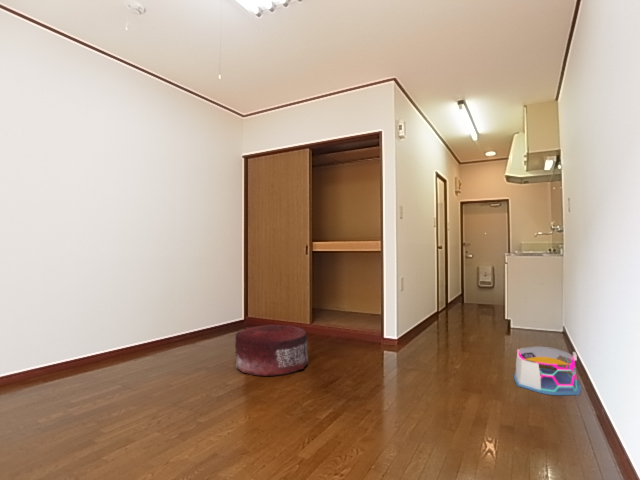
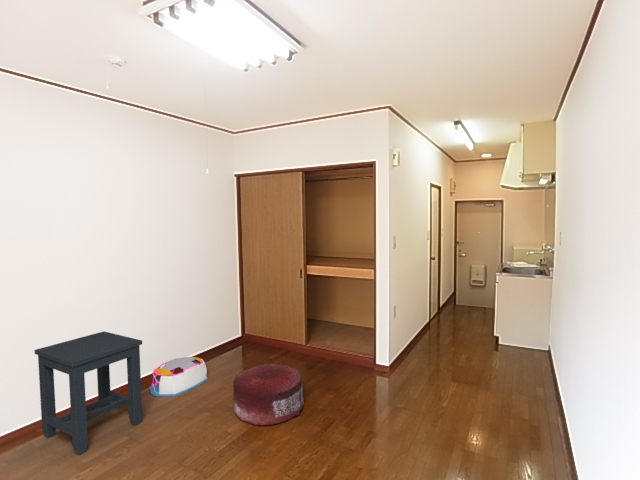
side table: none [35,284,144,393] -> present [34,331,142,455]
storage bin: present [514,346,581,395] -> present [149,357,208,397]

